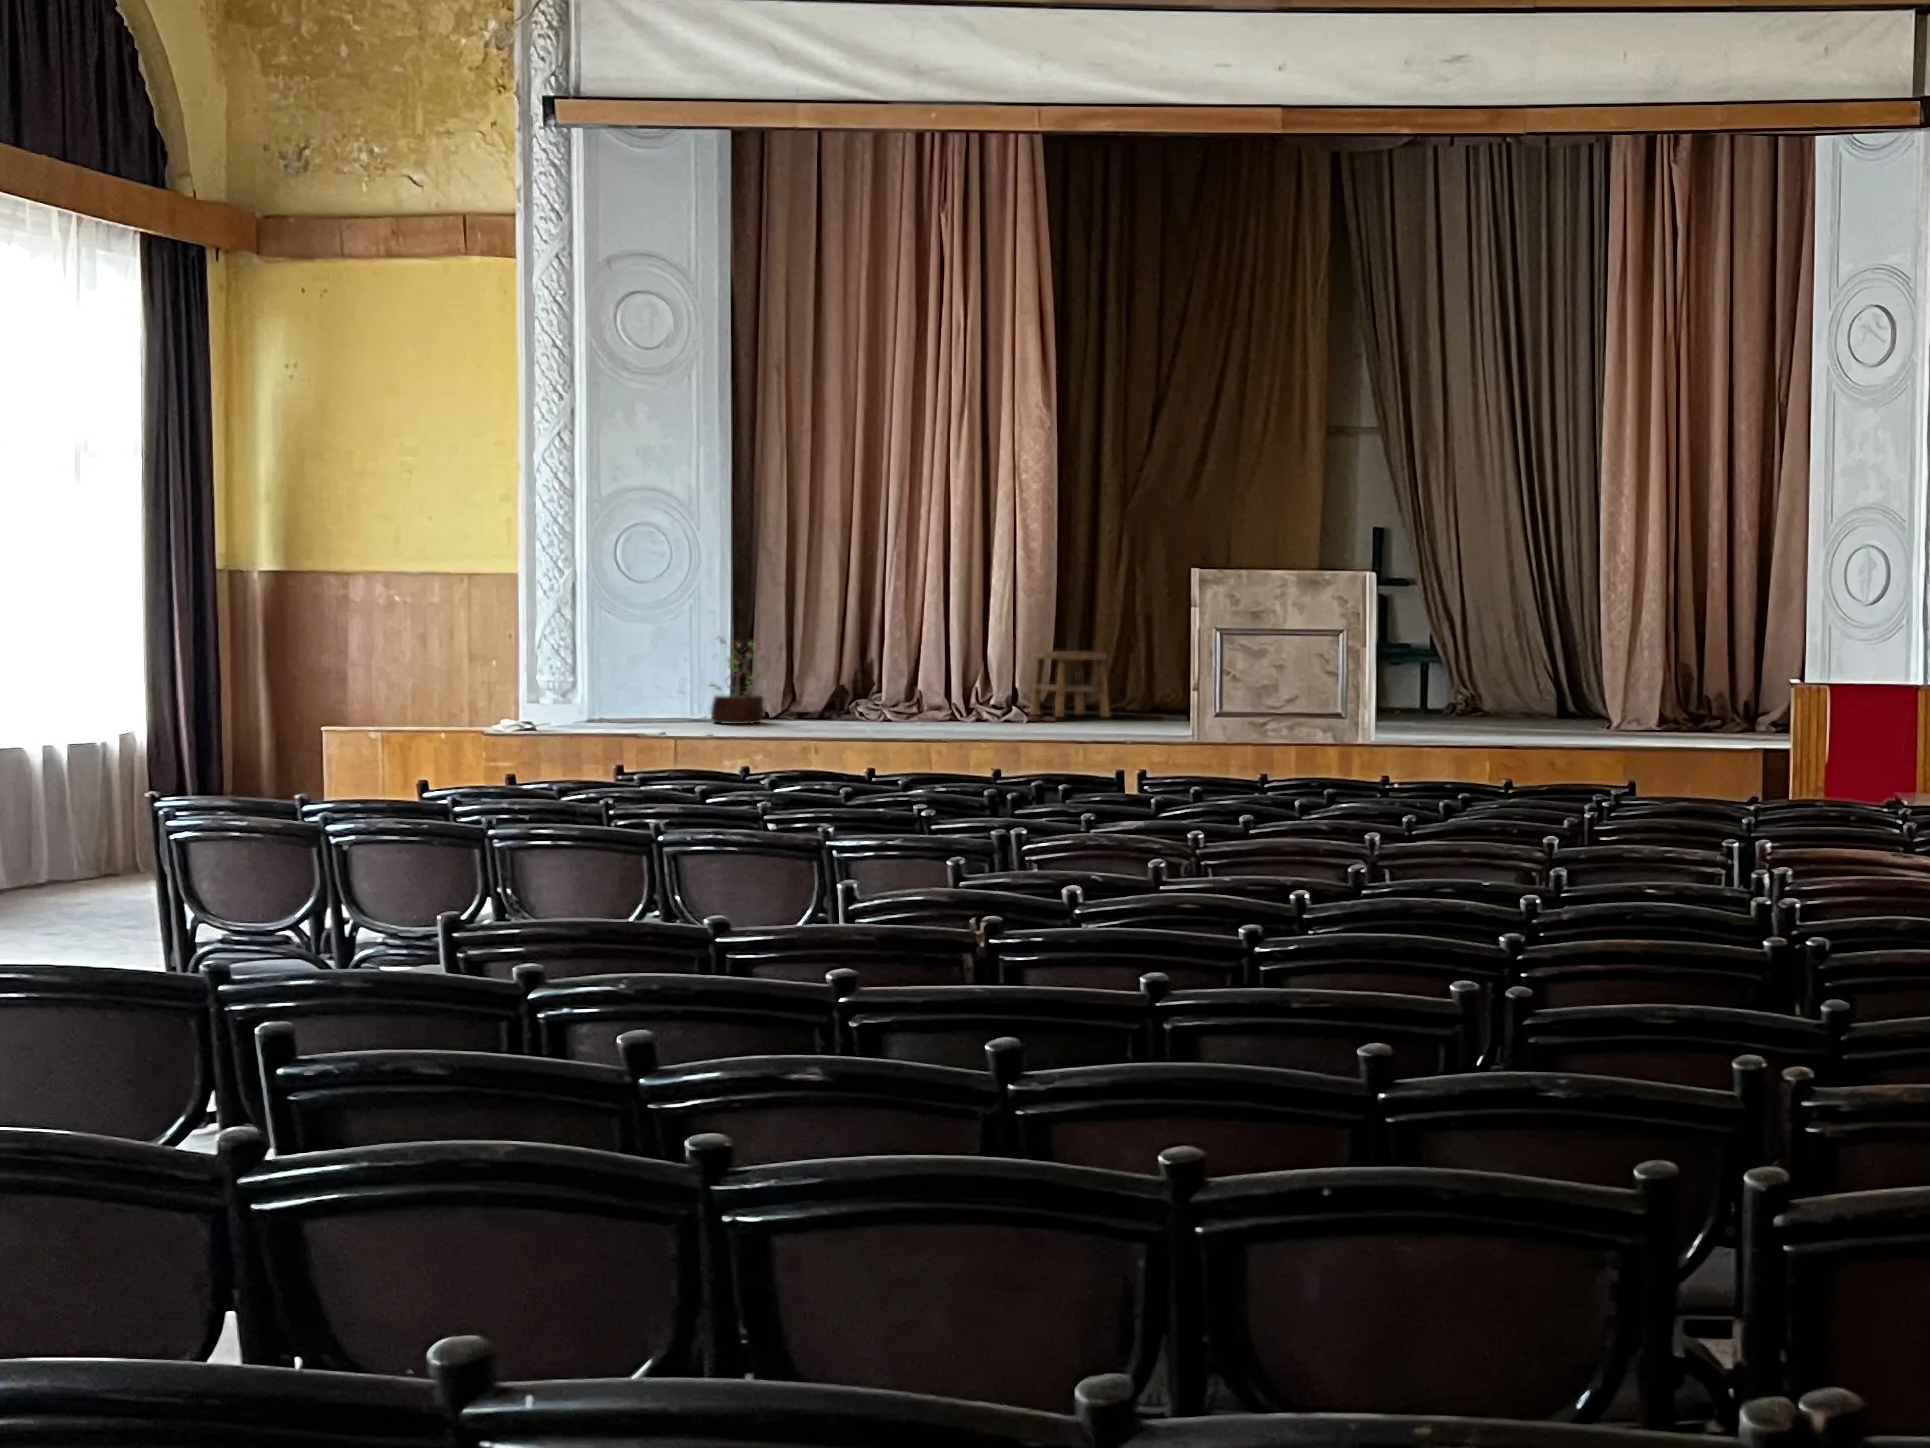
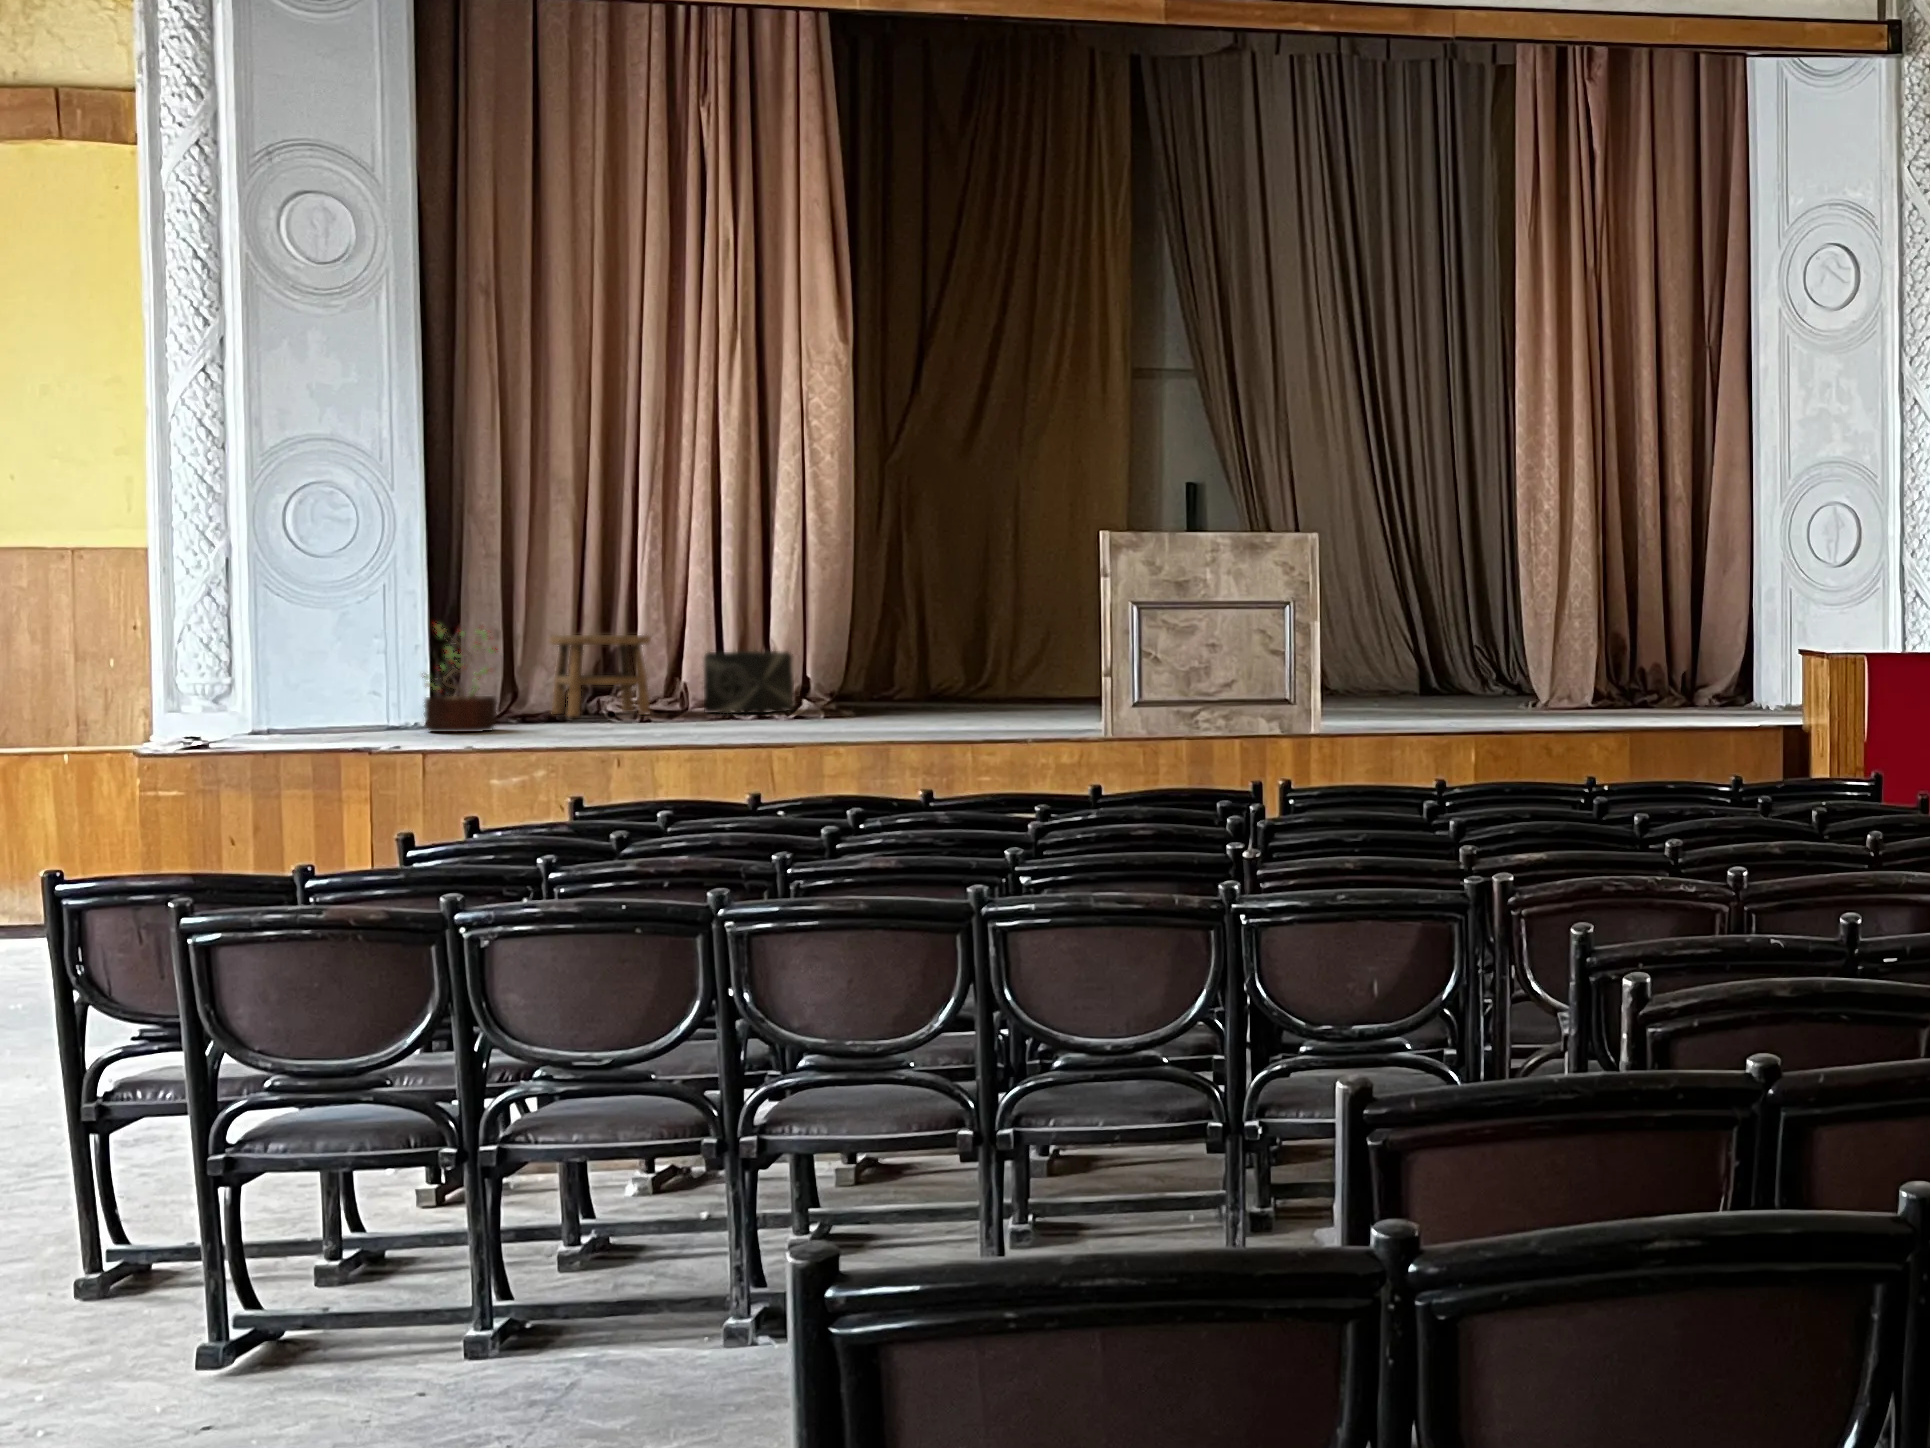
stool: present [1030,651,1109,717] -> present [550,635,650,716]
speaker: none [925,664,996,715] -> present [703,651,794,713]

